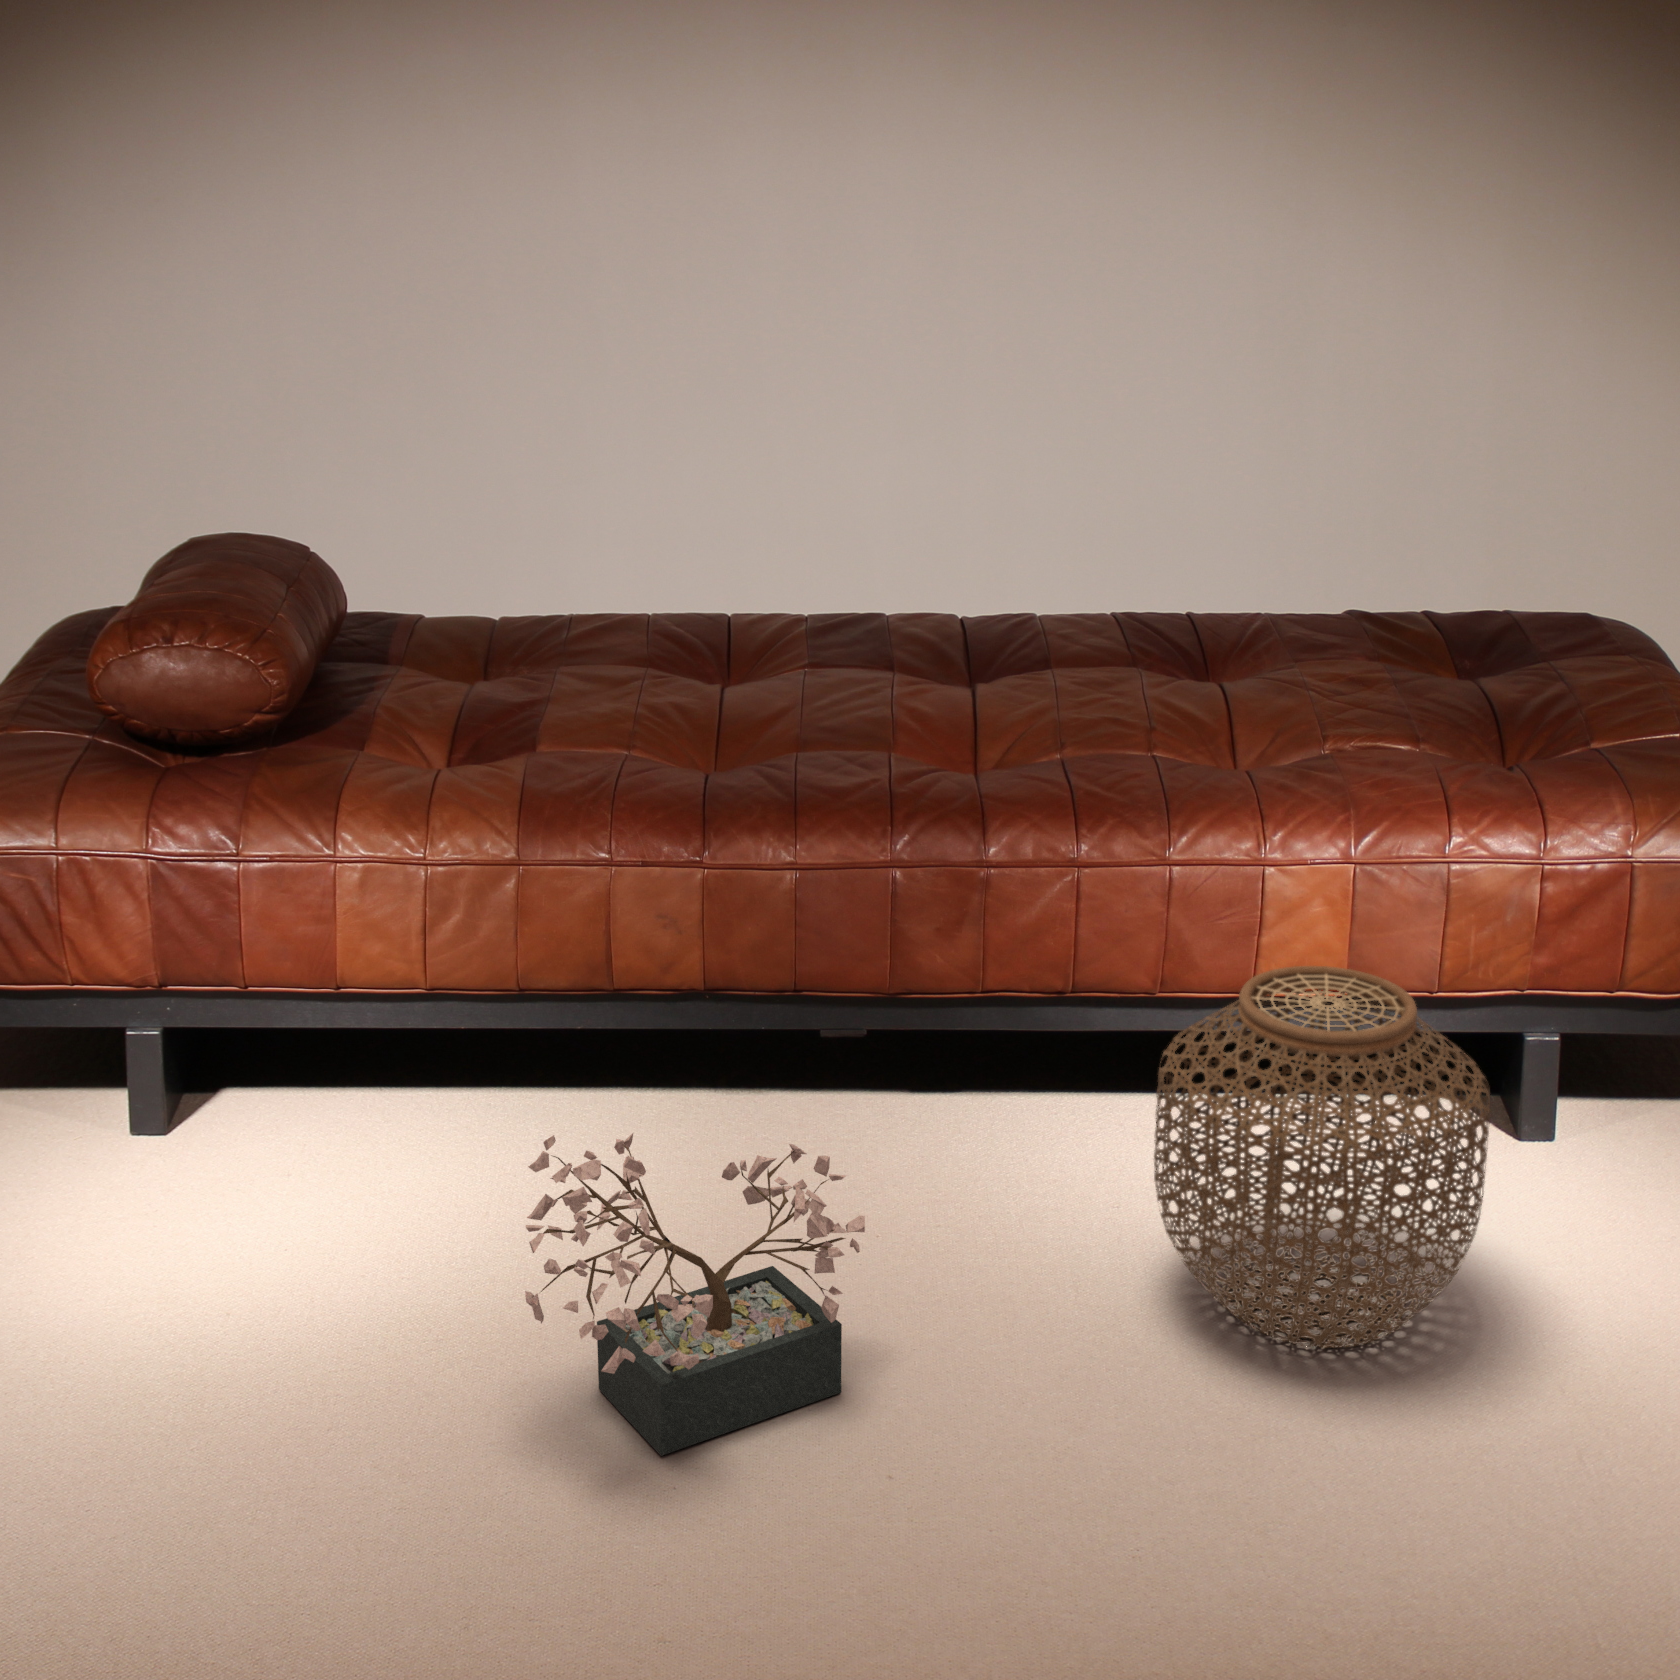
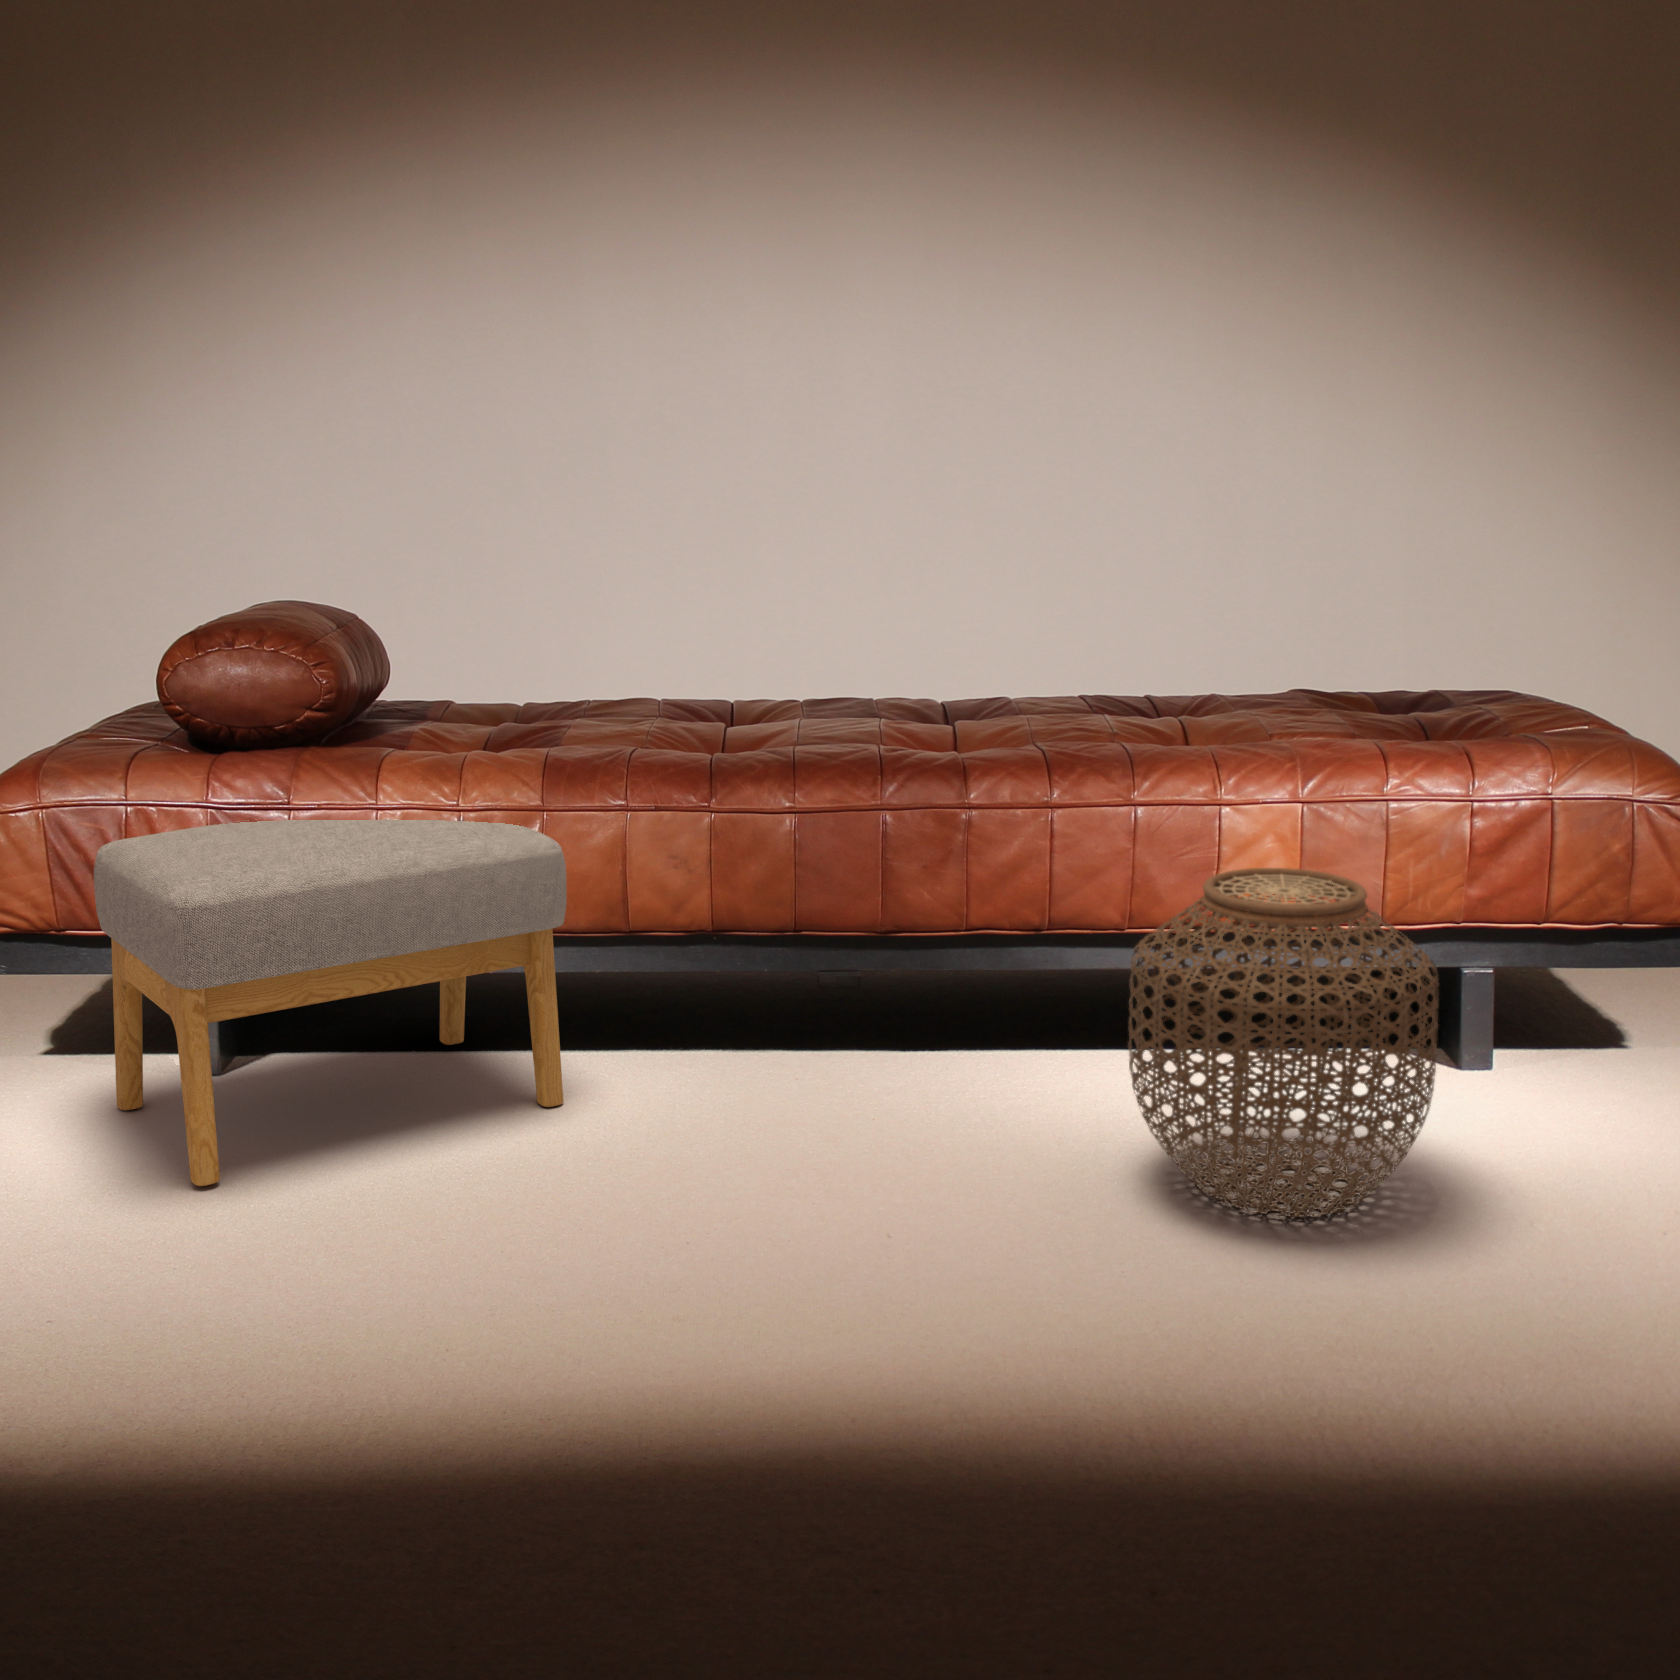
footstool: none [27,827,544,1292] -> present [94,819,567,1186]
decorative plant: present [525,1133,865,1456] -> none [543,996,862,1299]

